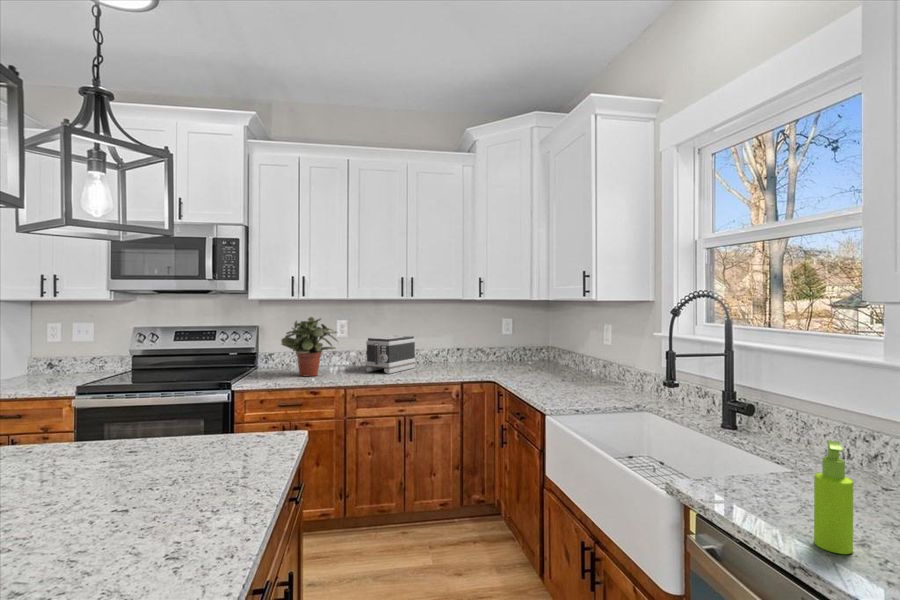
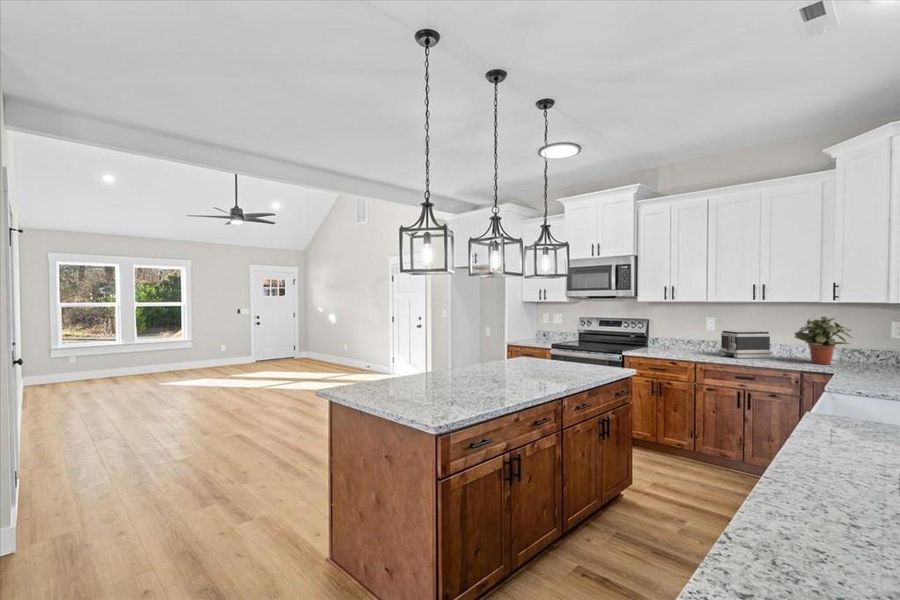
potted plant: present [281,317,337,376] -> present [795,317,852,364]
soap dispenser: present [814,440,853,554] -> none [831,387,858,453]

